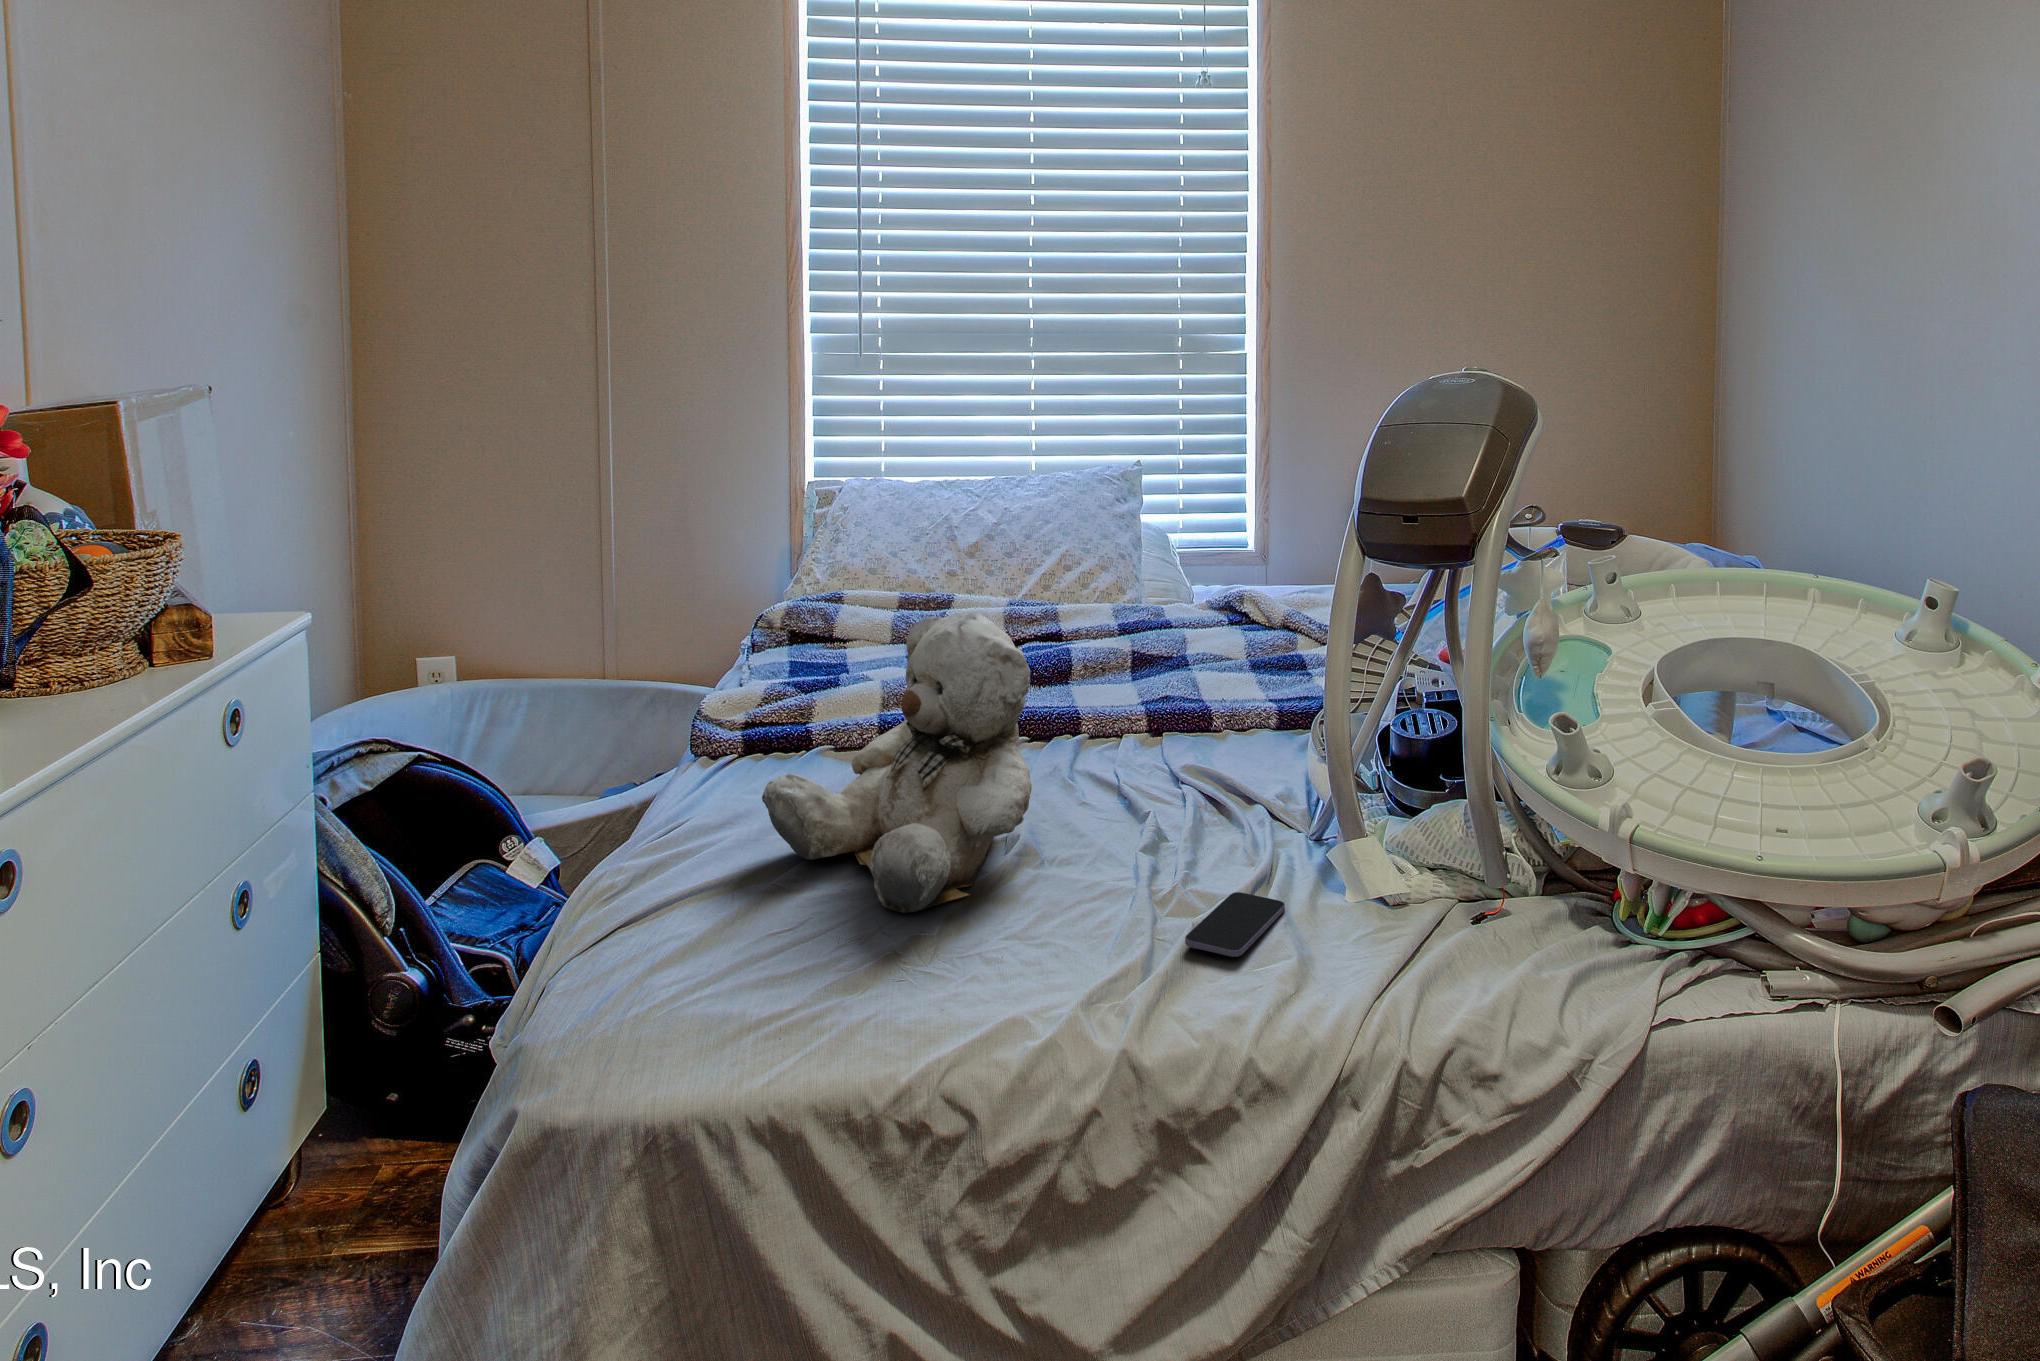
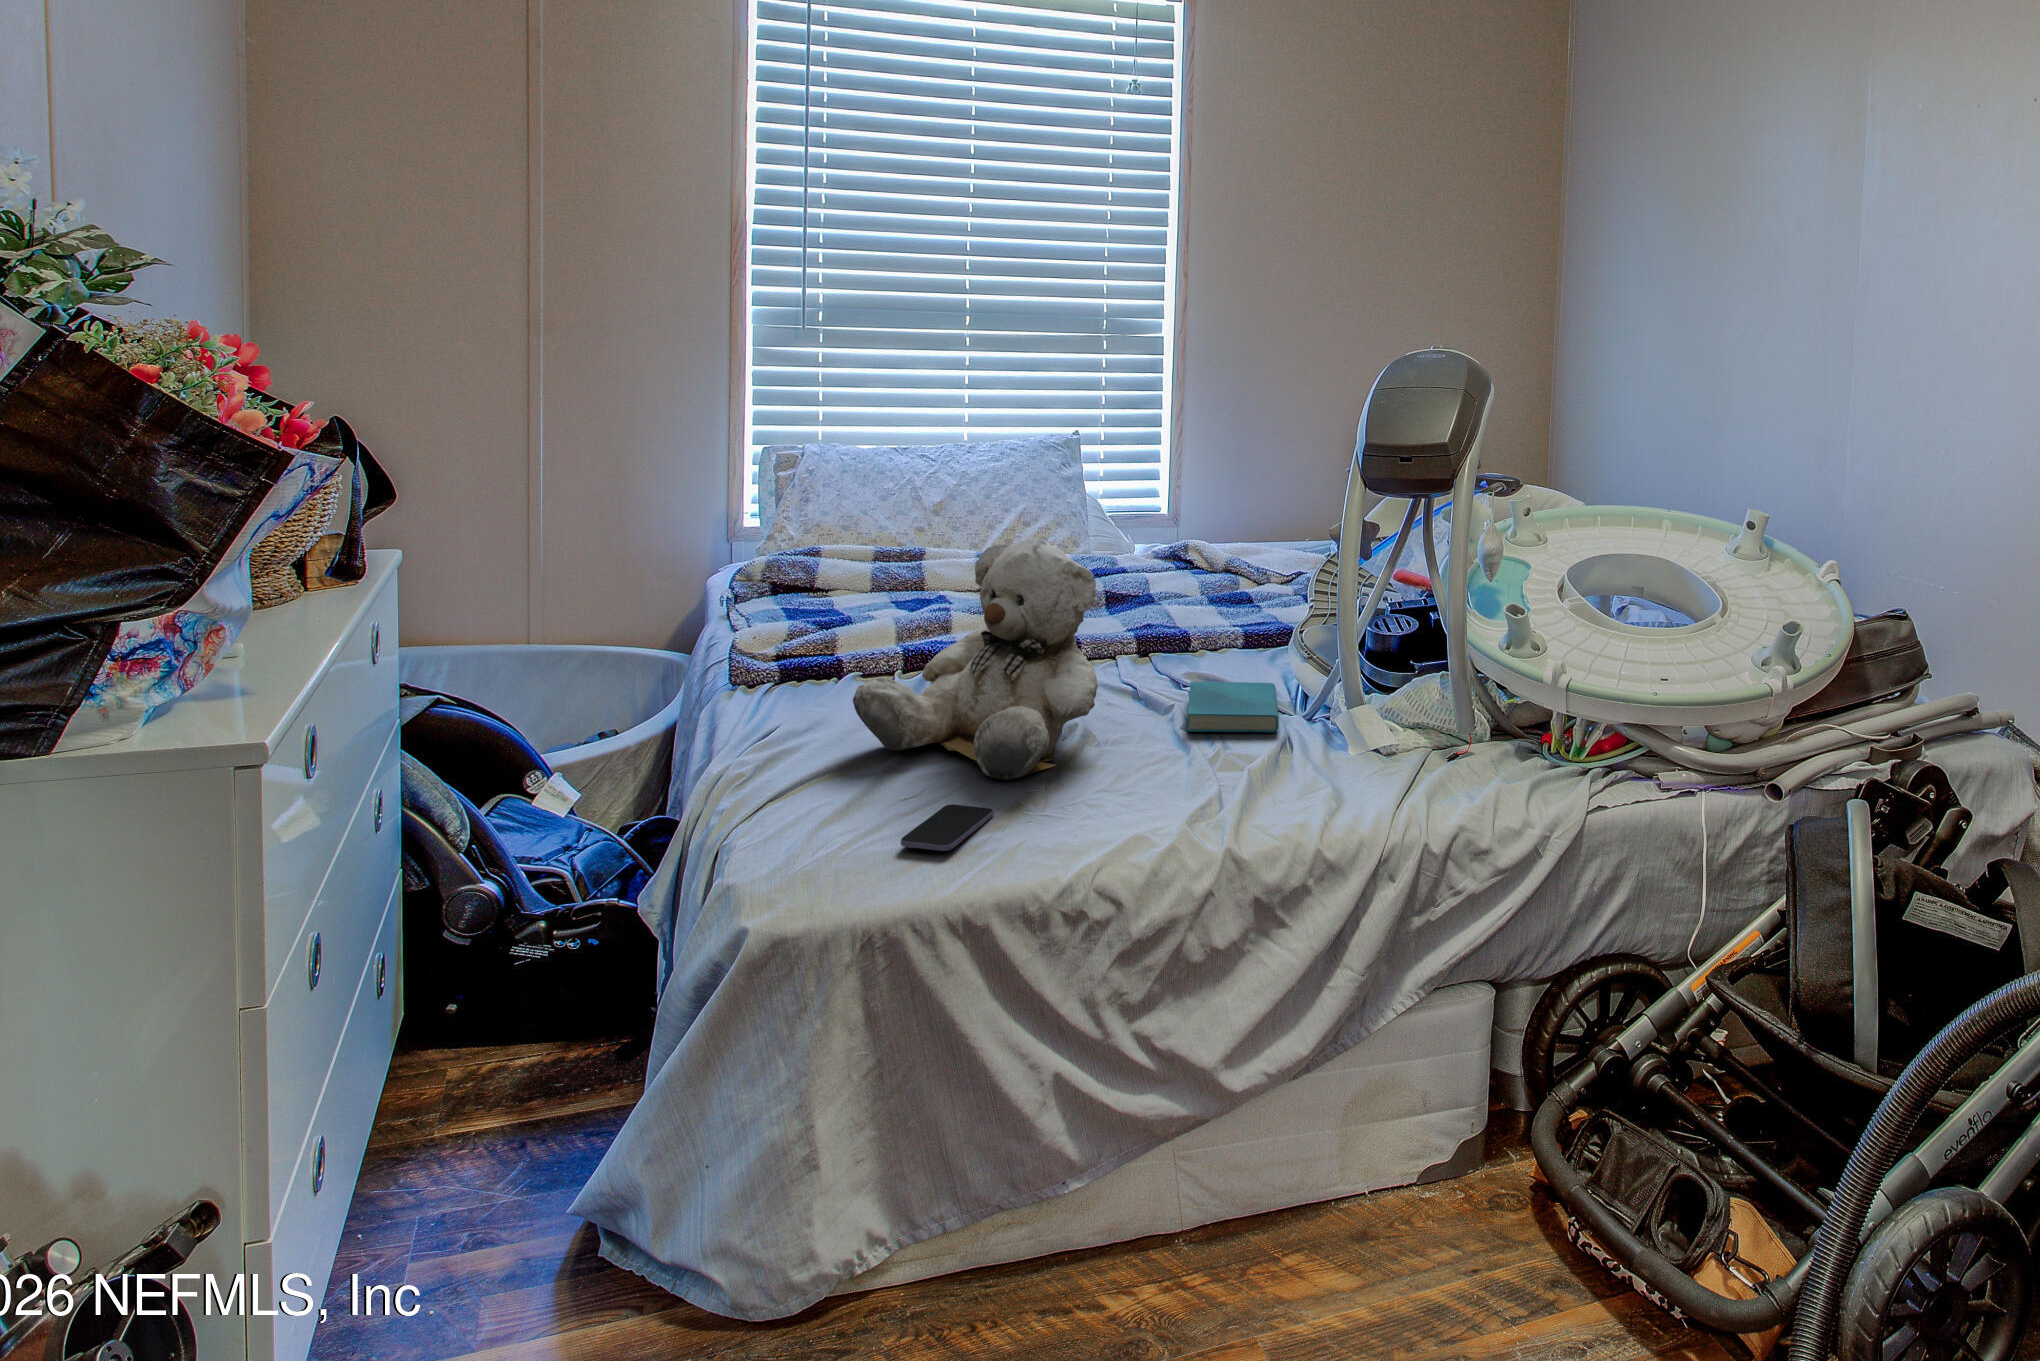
book: none [1144,781,1274,861] -> present [1187,681,1279,732]
smartphone: present [1185,892,1285,957] -> present [901,804,993,851]

